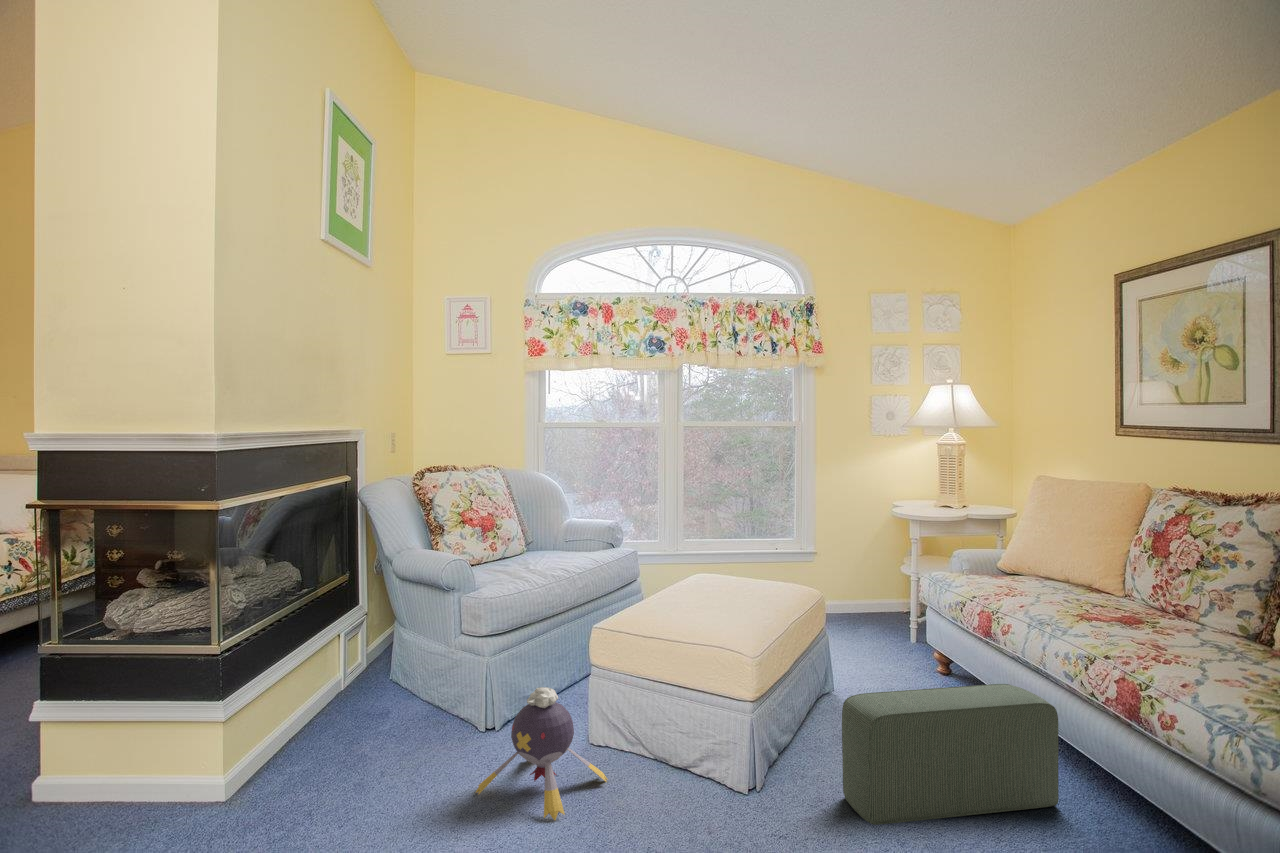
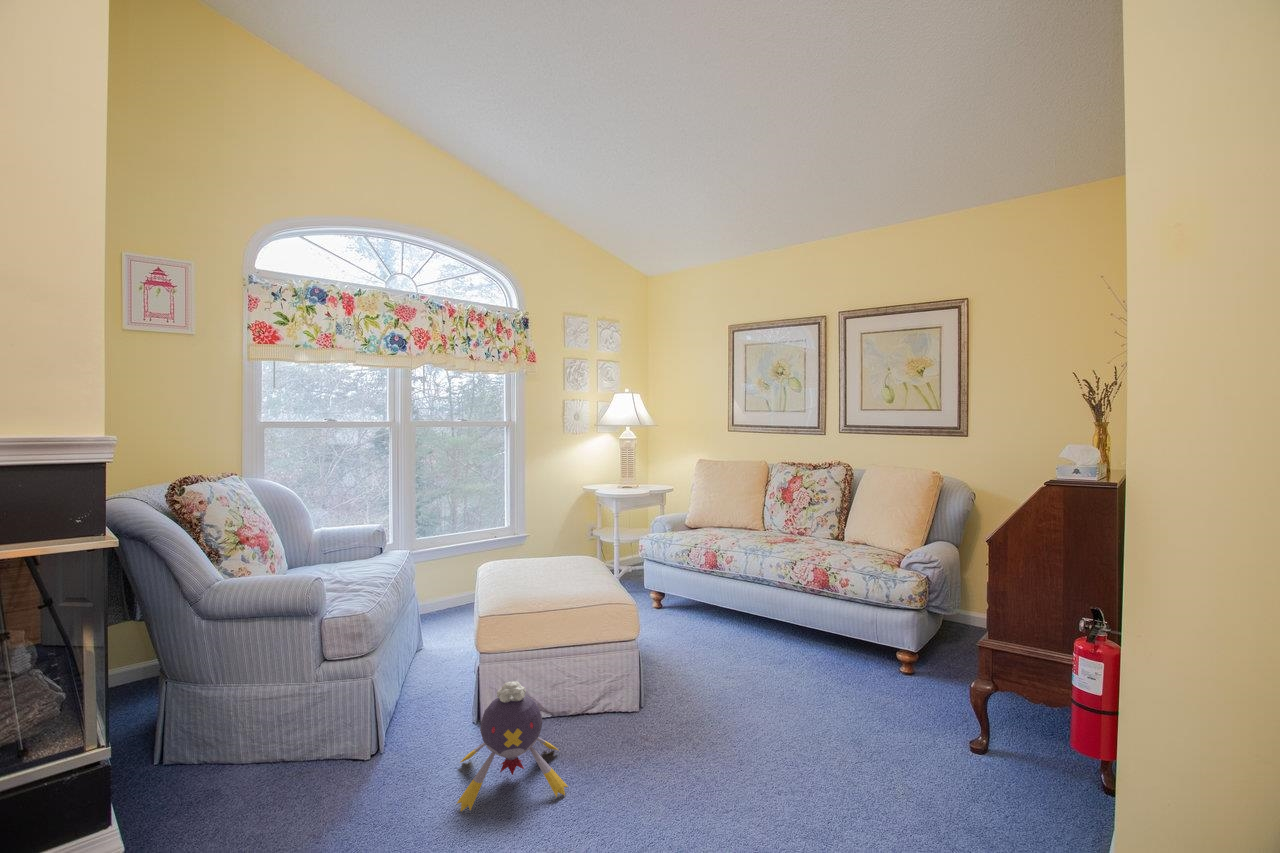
pouf: present [842,684,1059,825] -> none [706,592,796,702]

